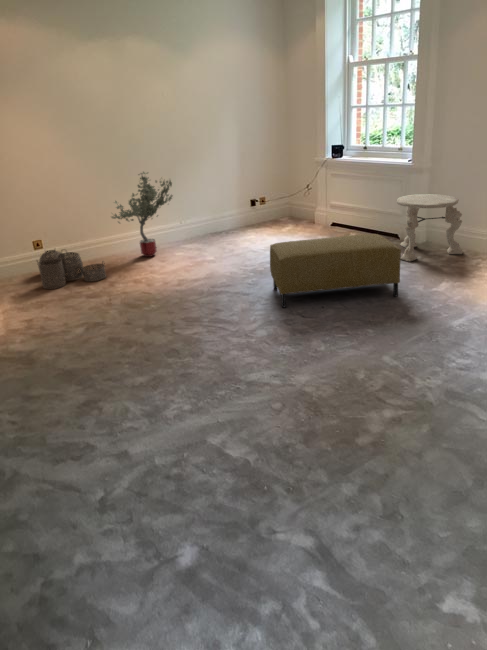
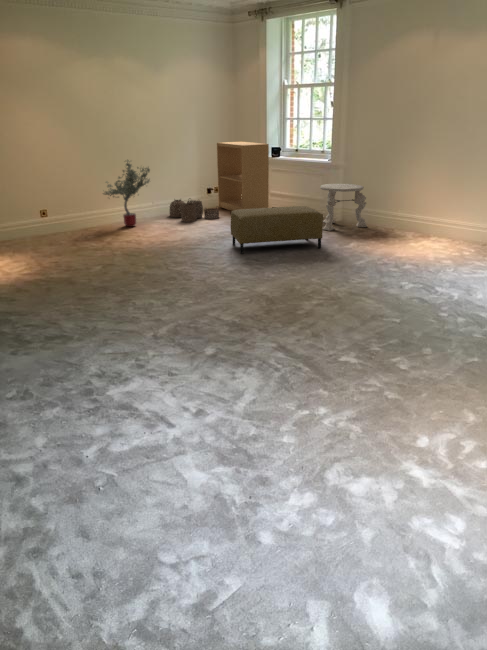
bookshelf: none [262,138,328,234] -> present [217,142,269,211]
woven basket: present [37,250,106,289] -> present [170,199,219,222]

